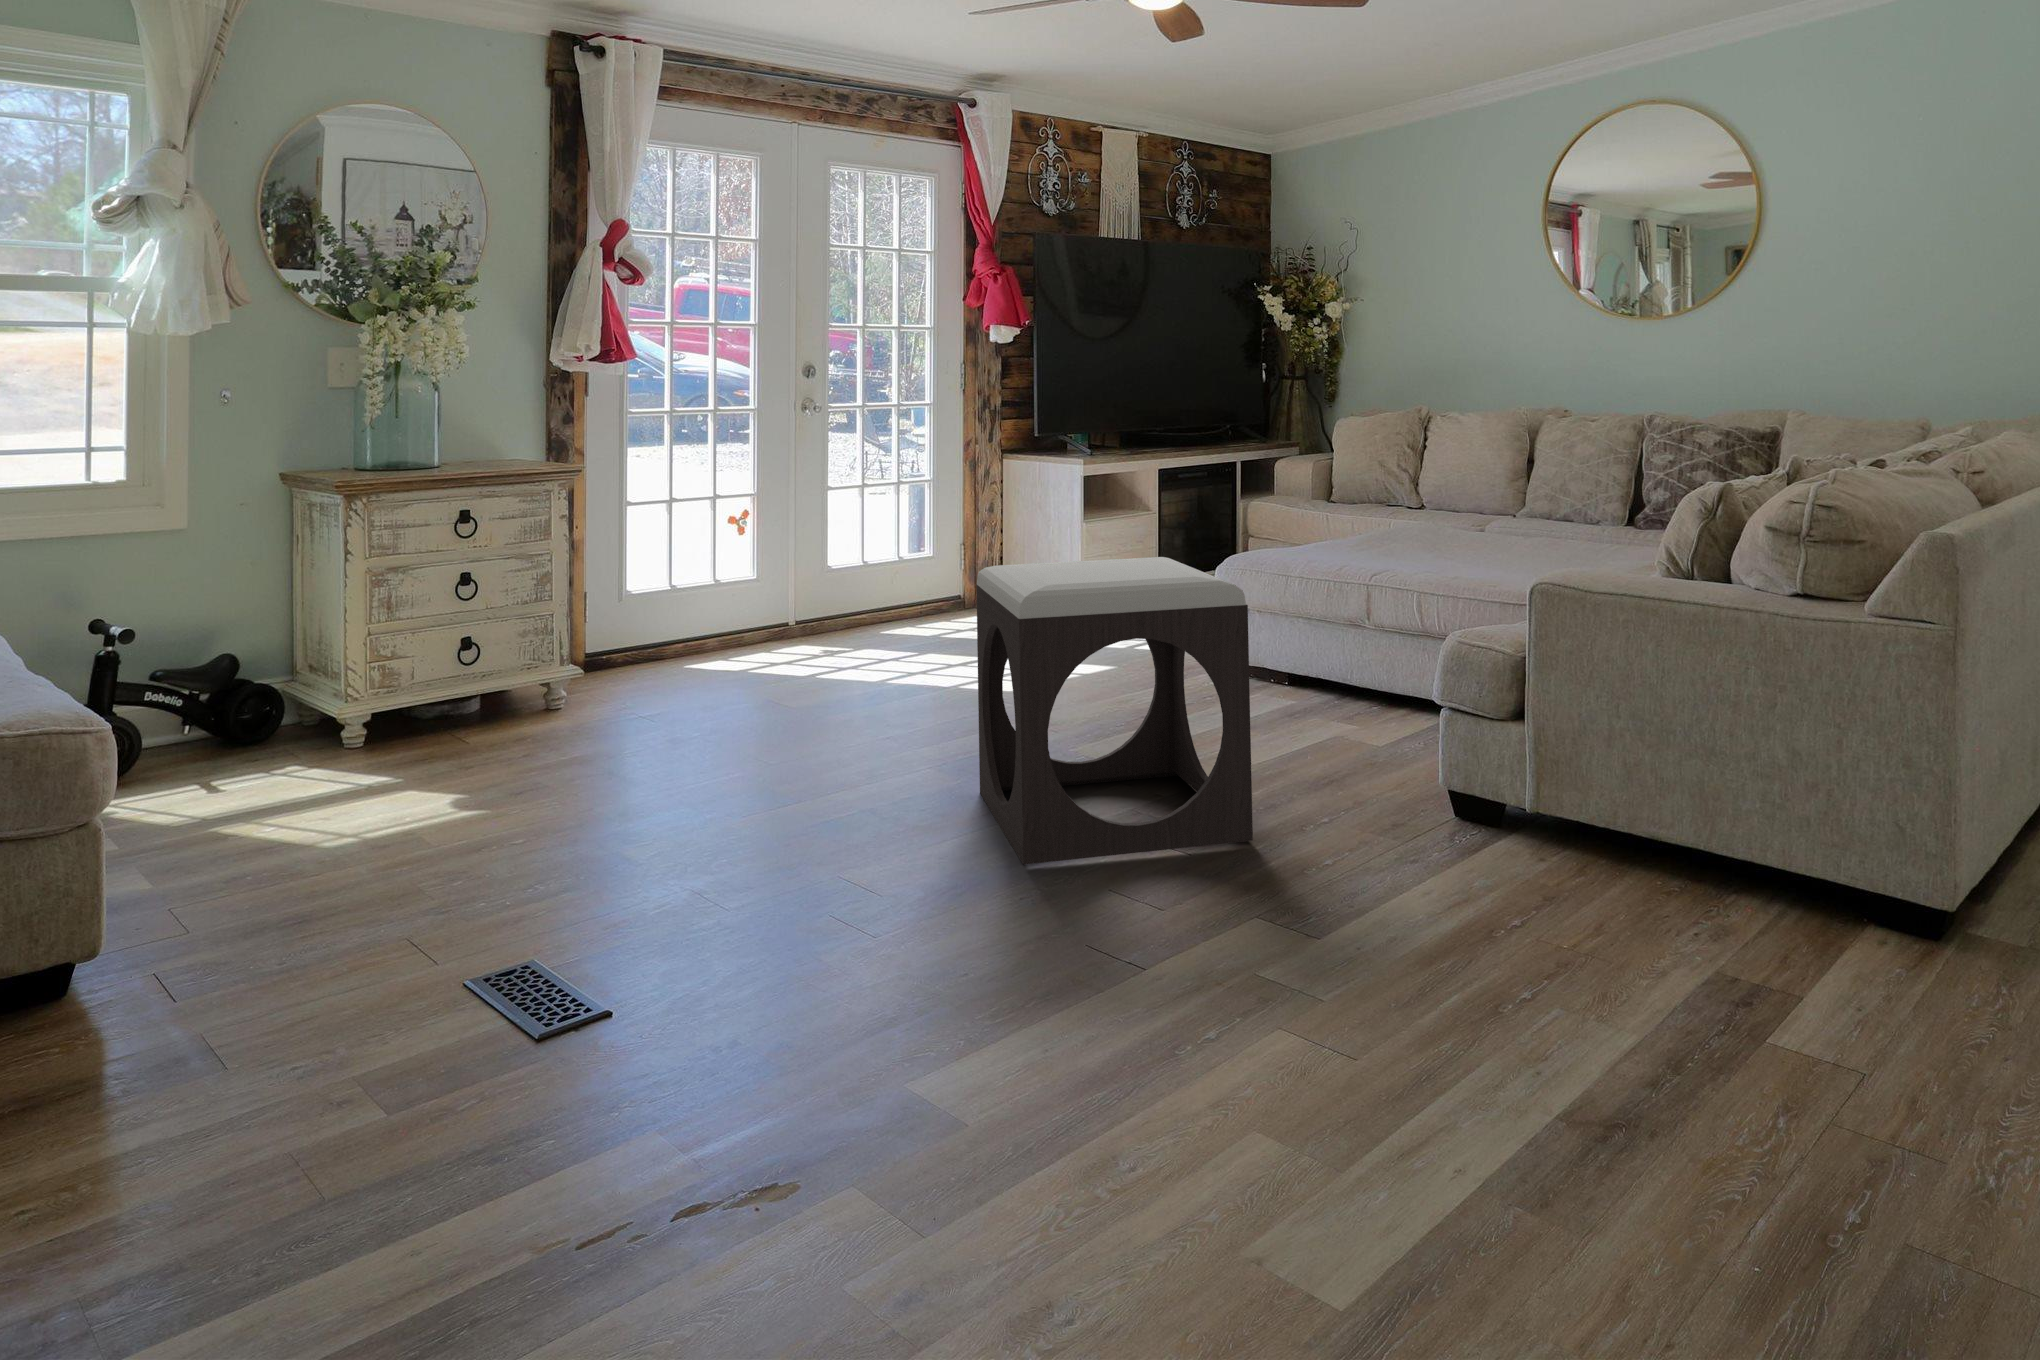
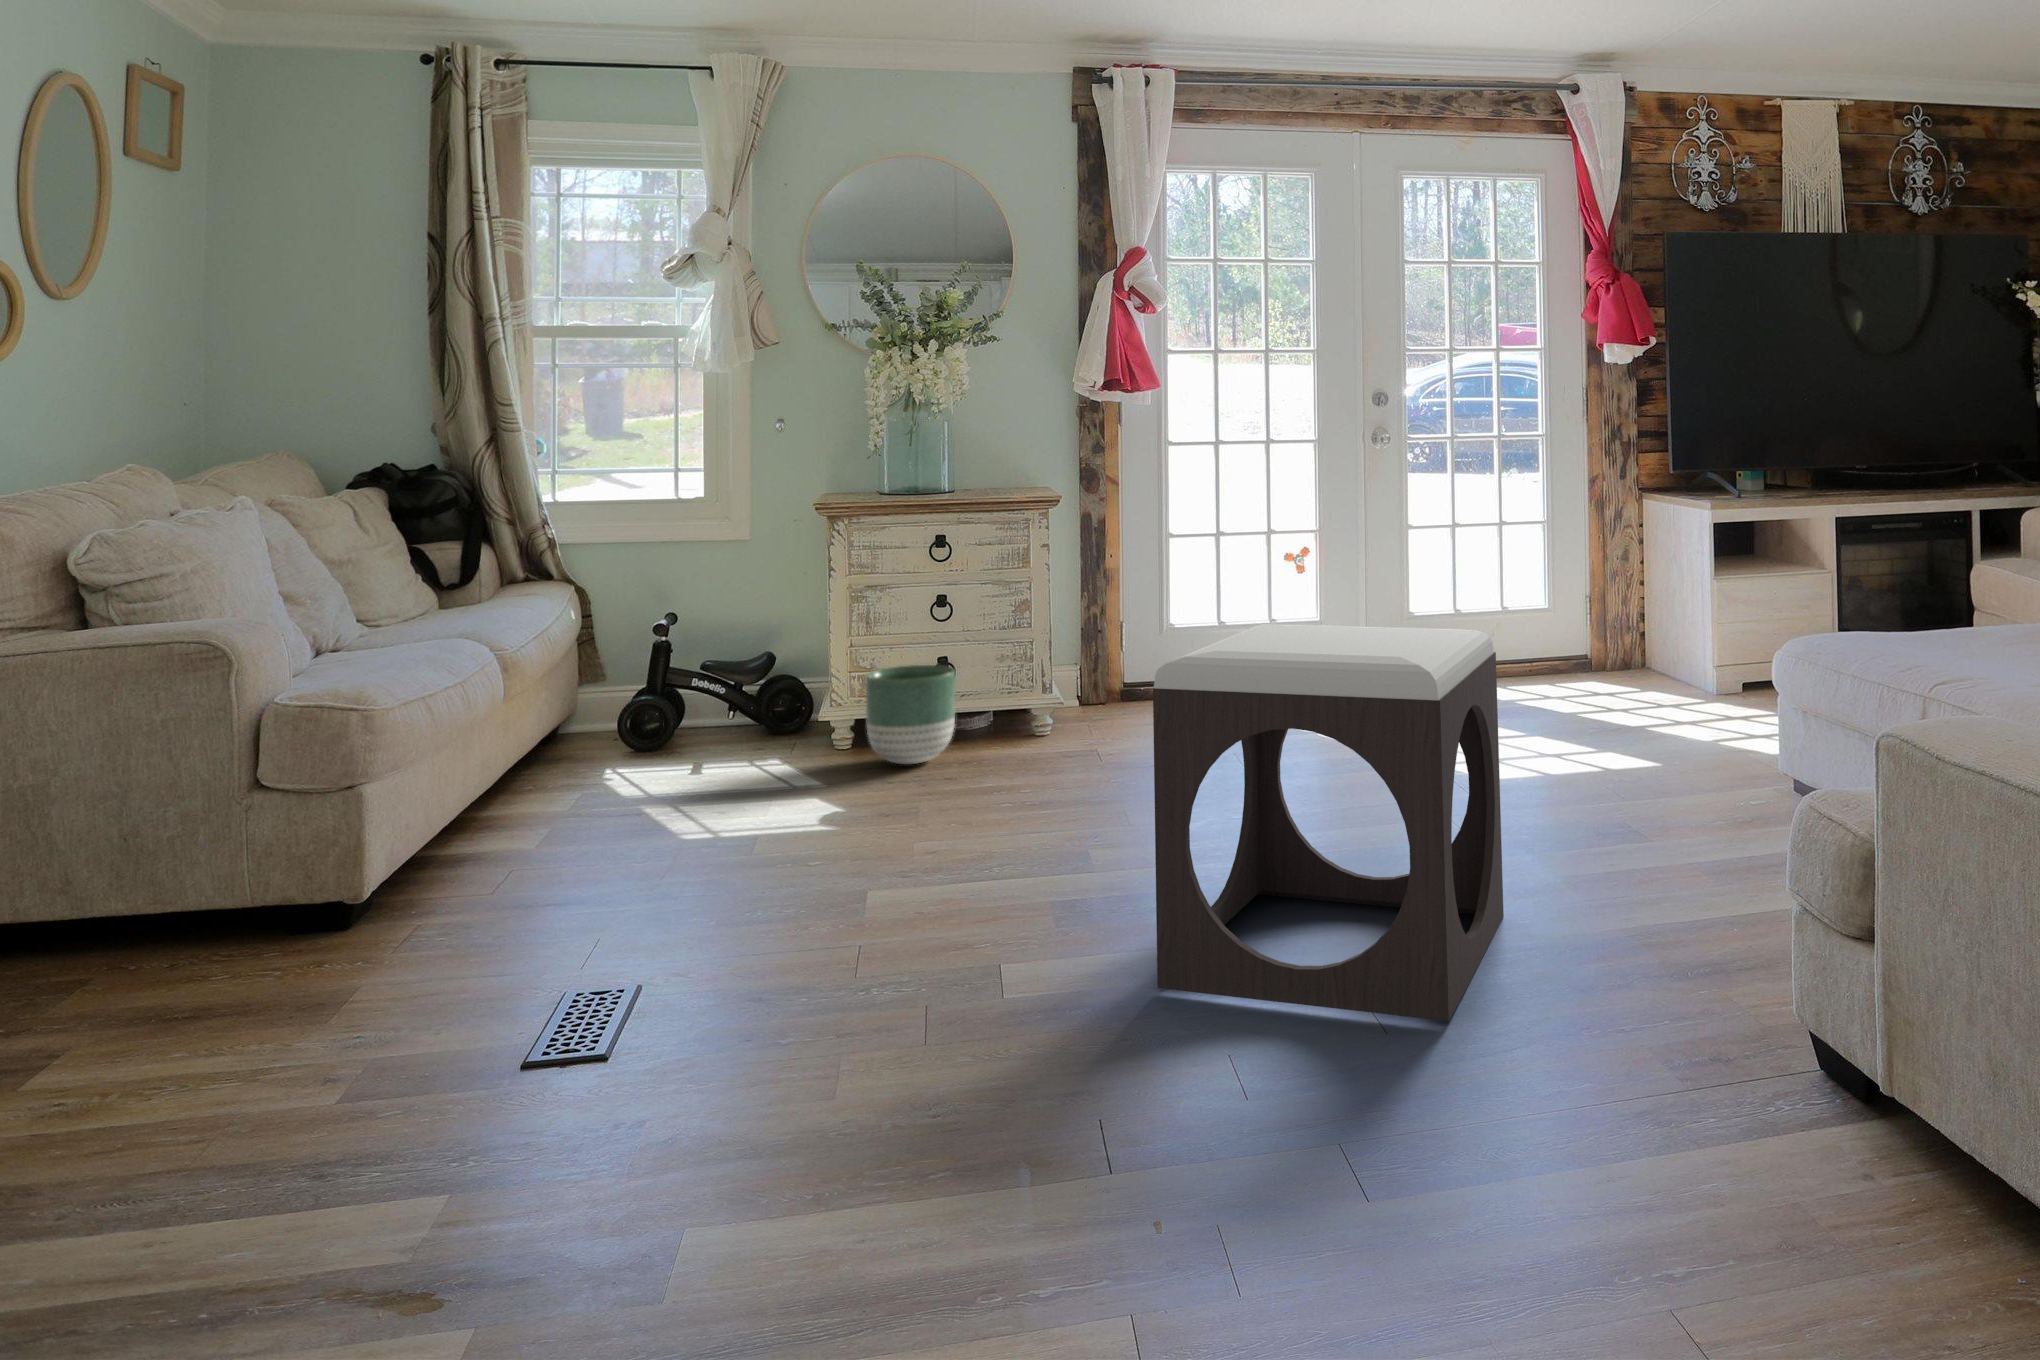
planter: none [408,645,506,750] -> present [866,665,956,764]

